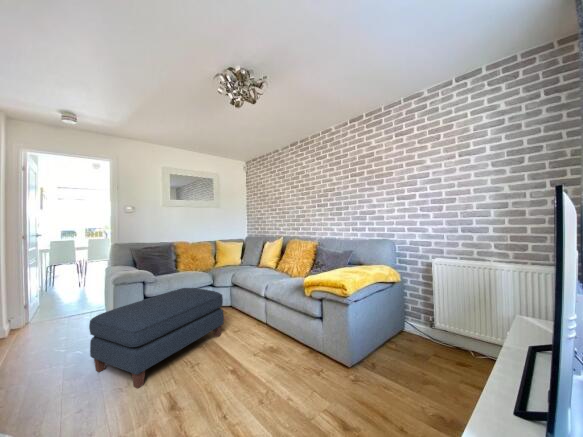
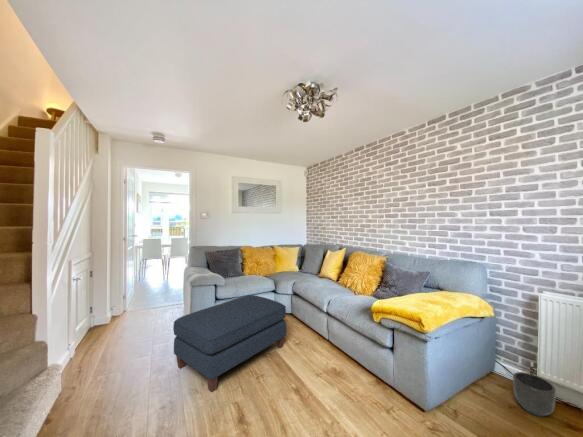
planter: none [416,325,444,357] -> present [513,372,556,417]

